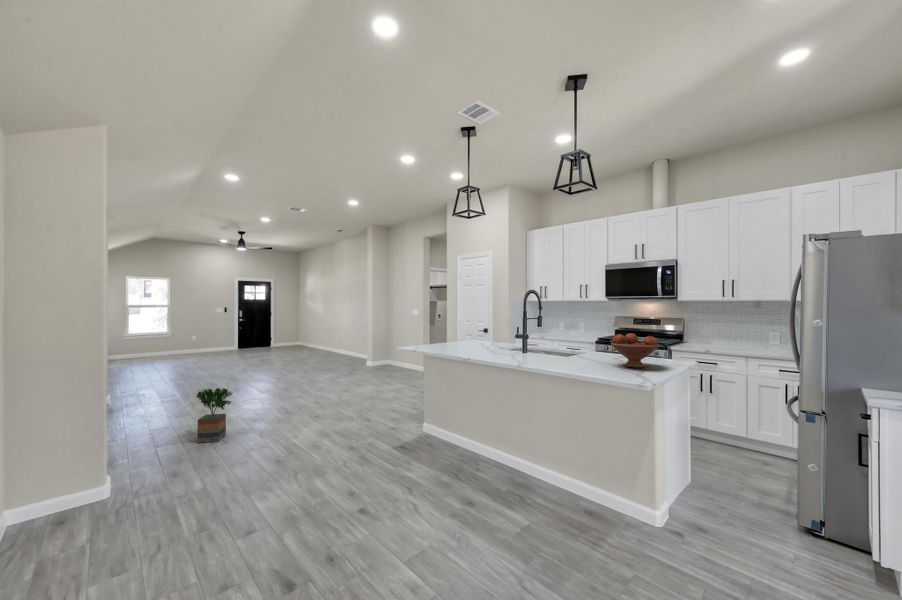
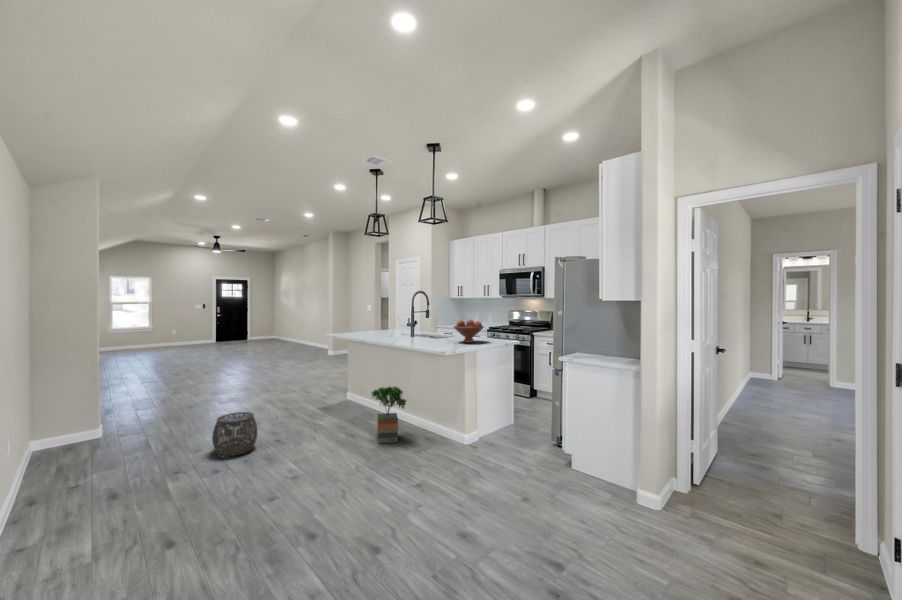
potted tree: present [196,388,232,443] -> present [372,386,406,443]
woven basket: none [277,475,343,553] -> present [212,412,258,456]

